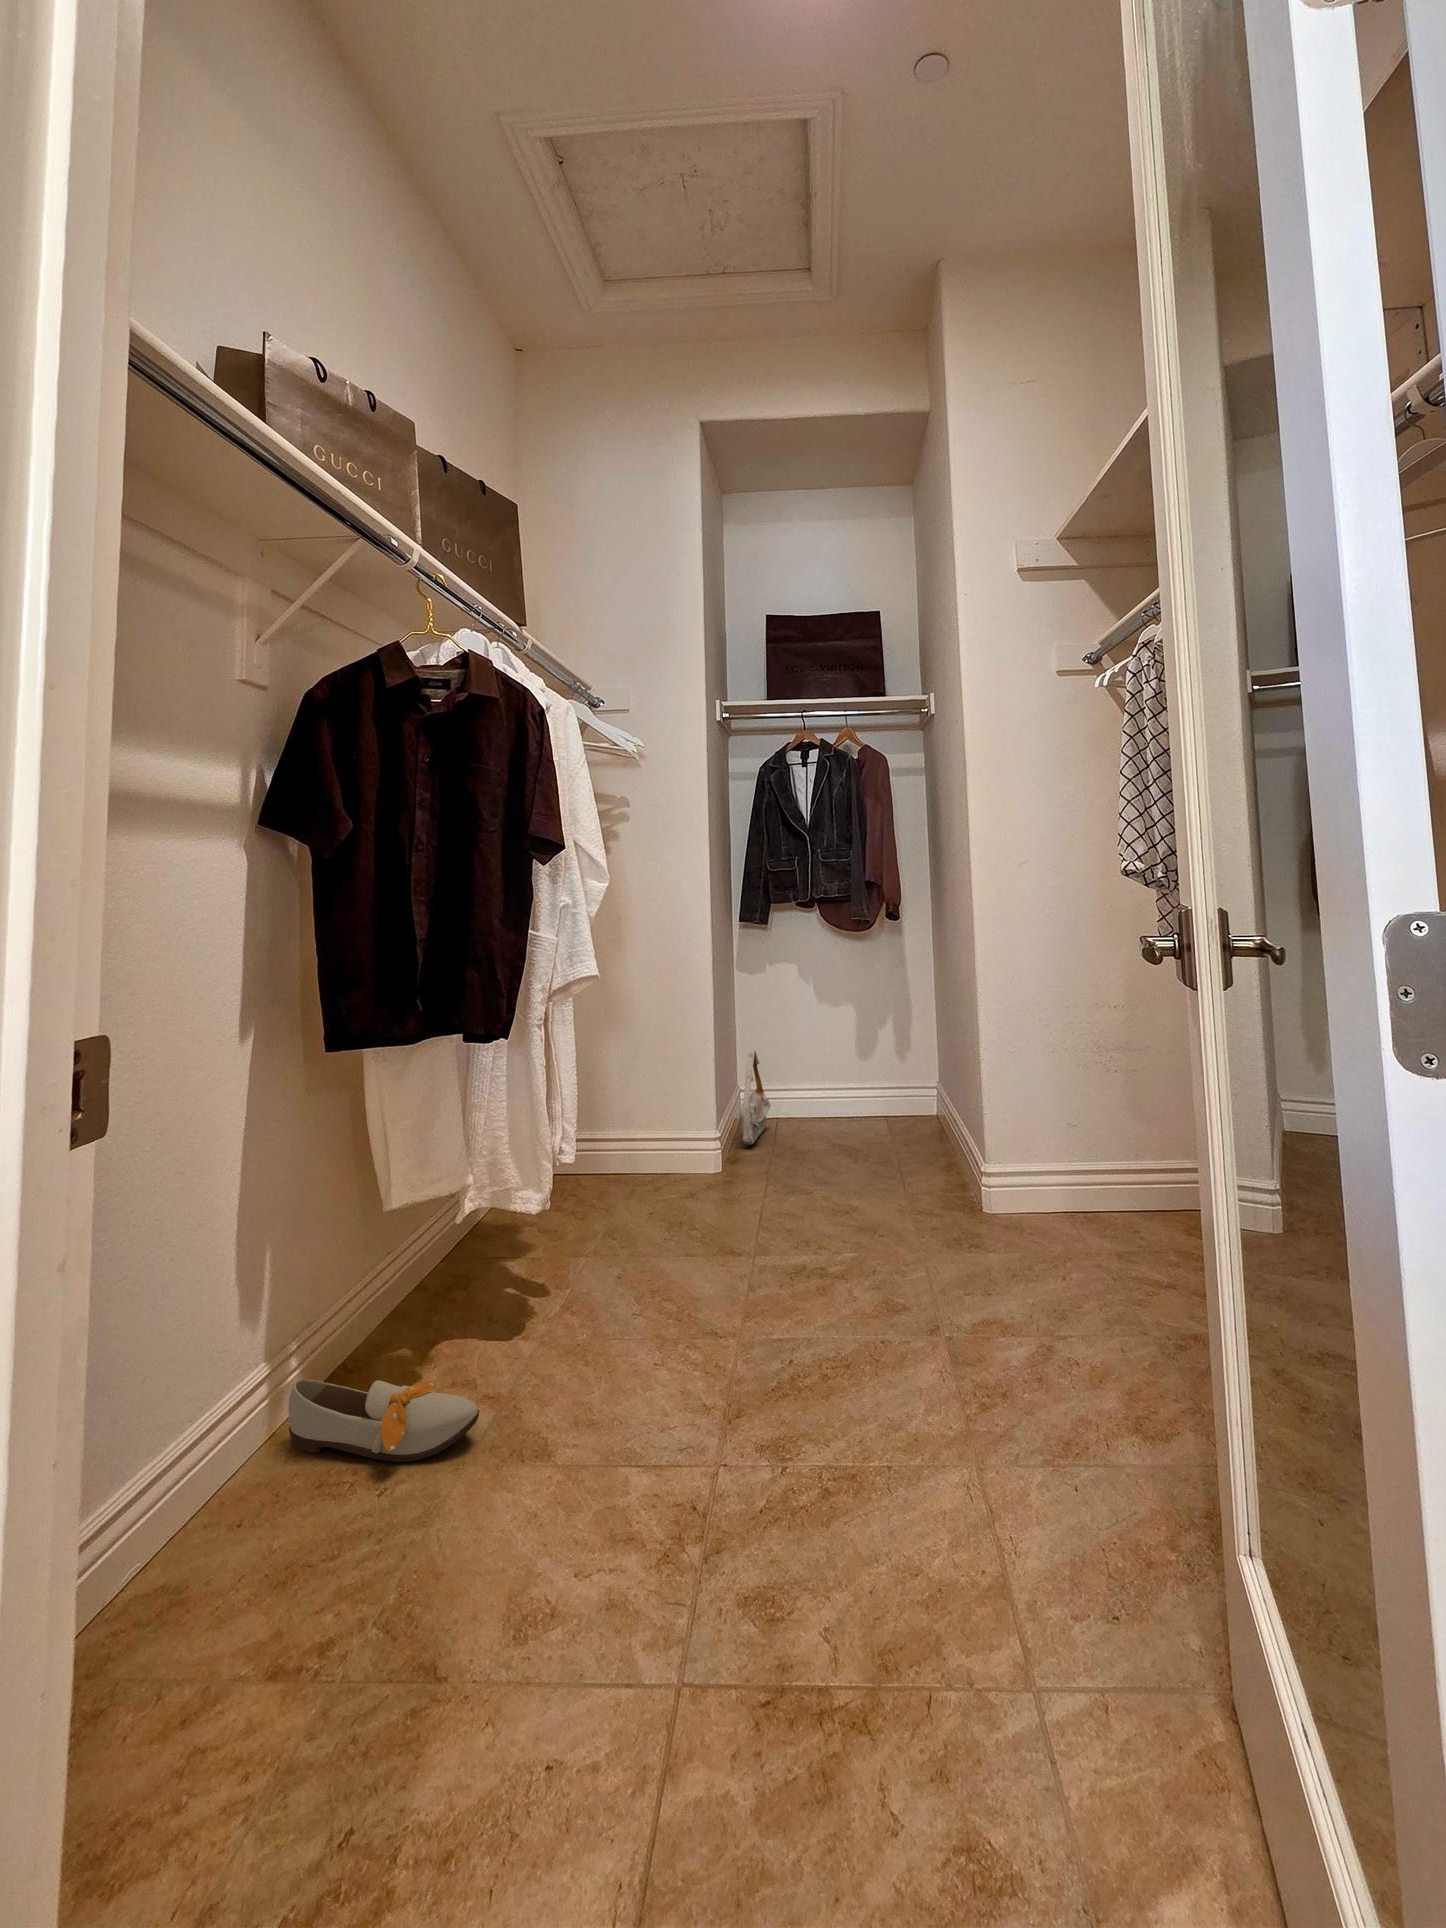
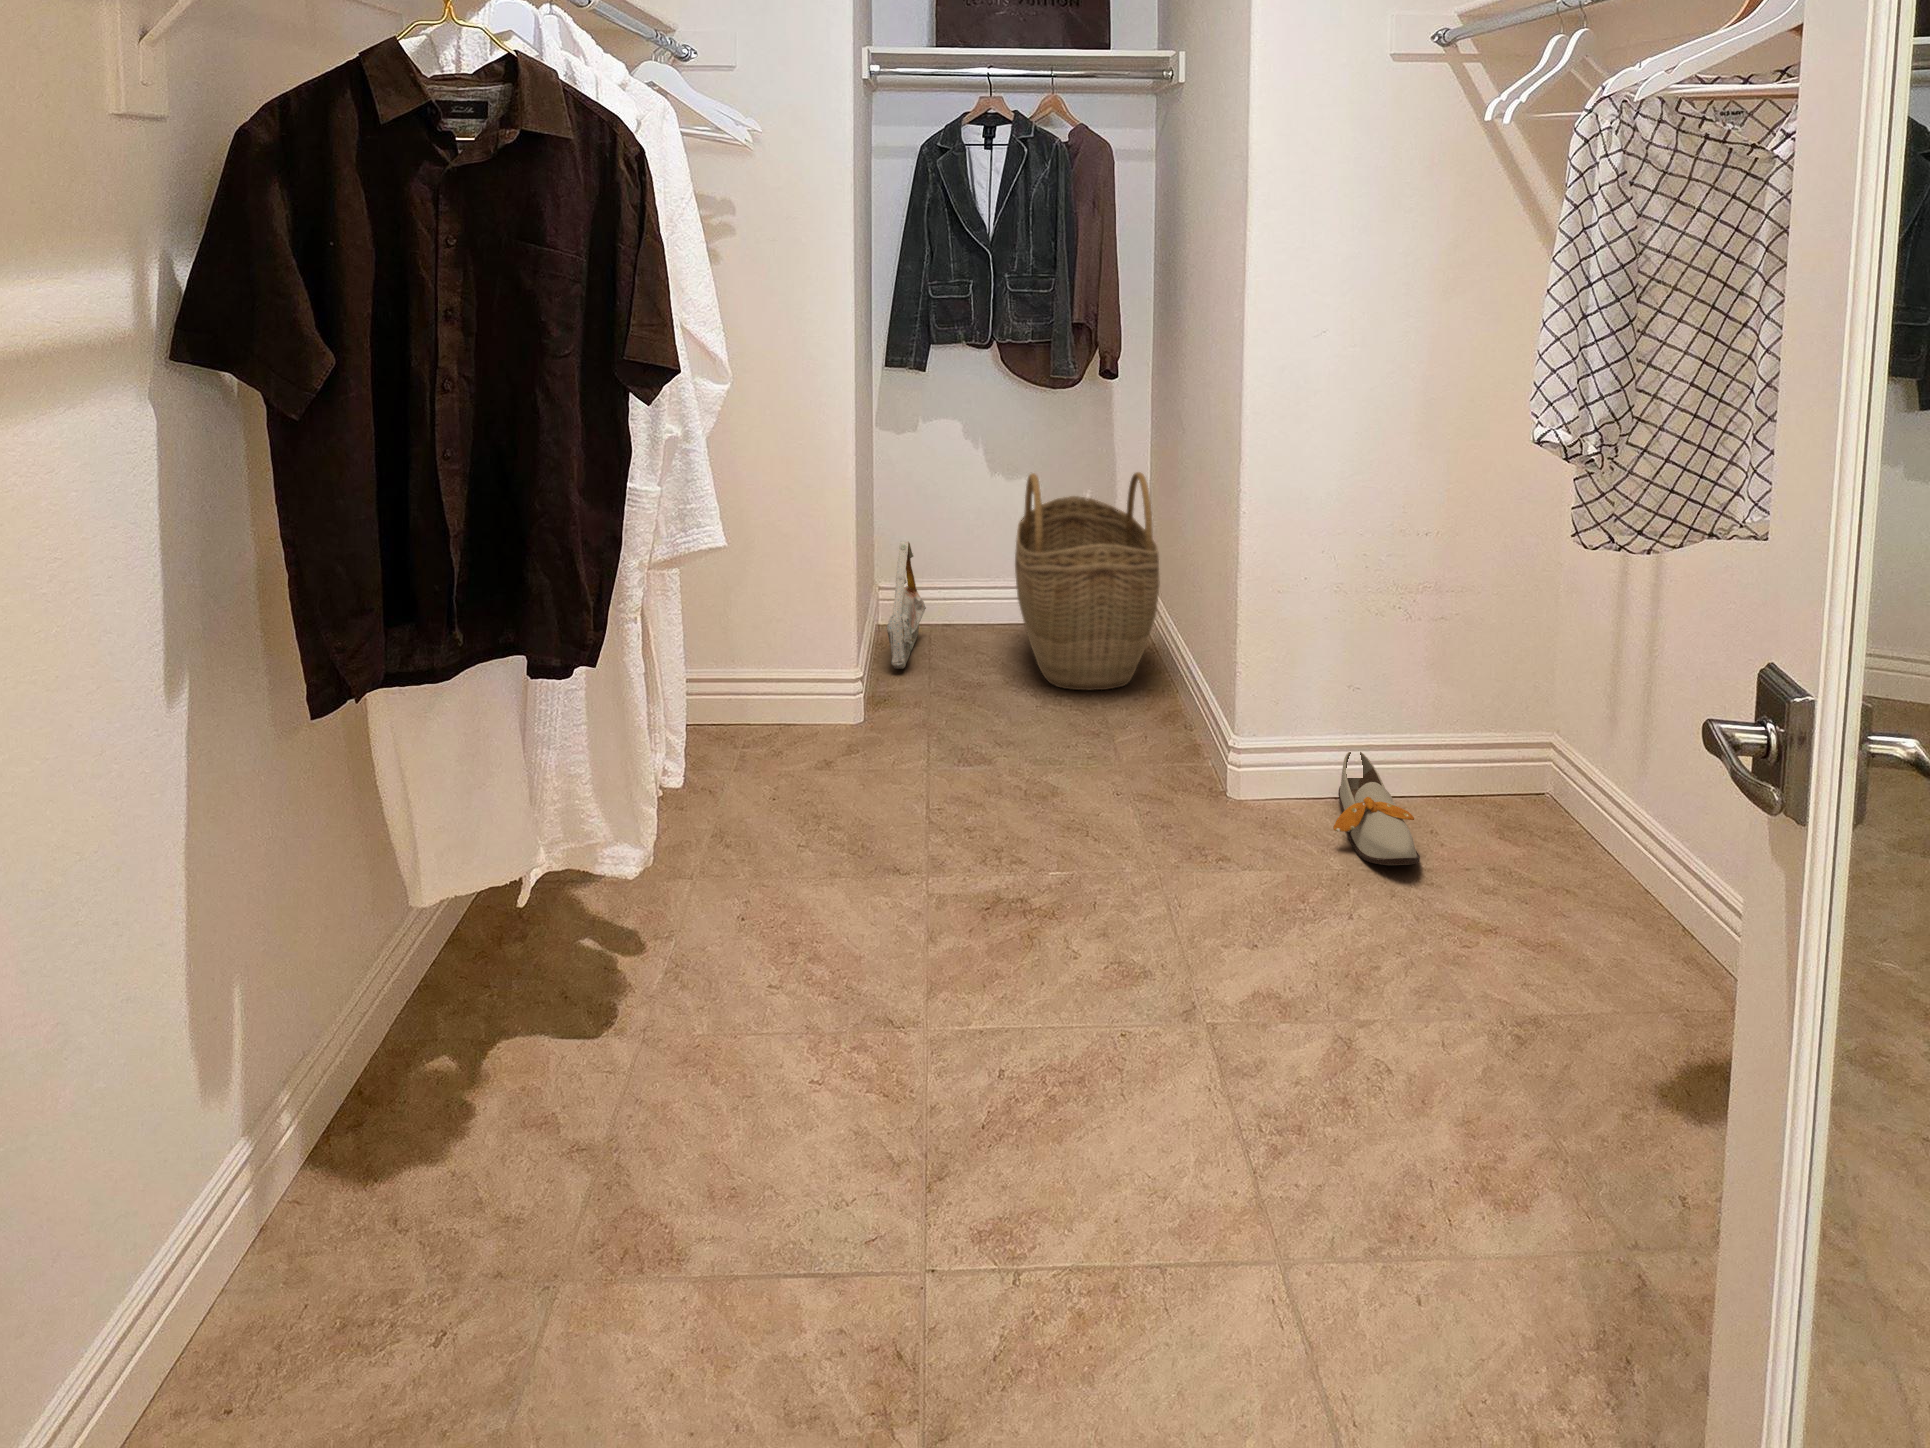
woven basket: none [833,992,938,1156] -> present [1015,472,1160,690]
shoe: present [289,1380,479,1462] -> present [1333,752,1420,865]

